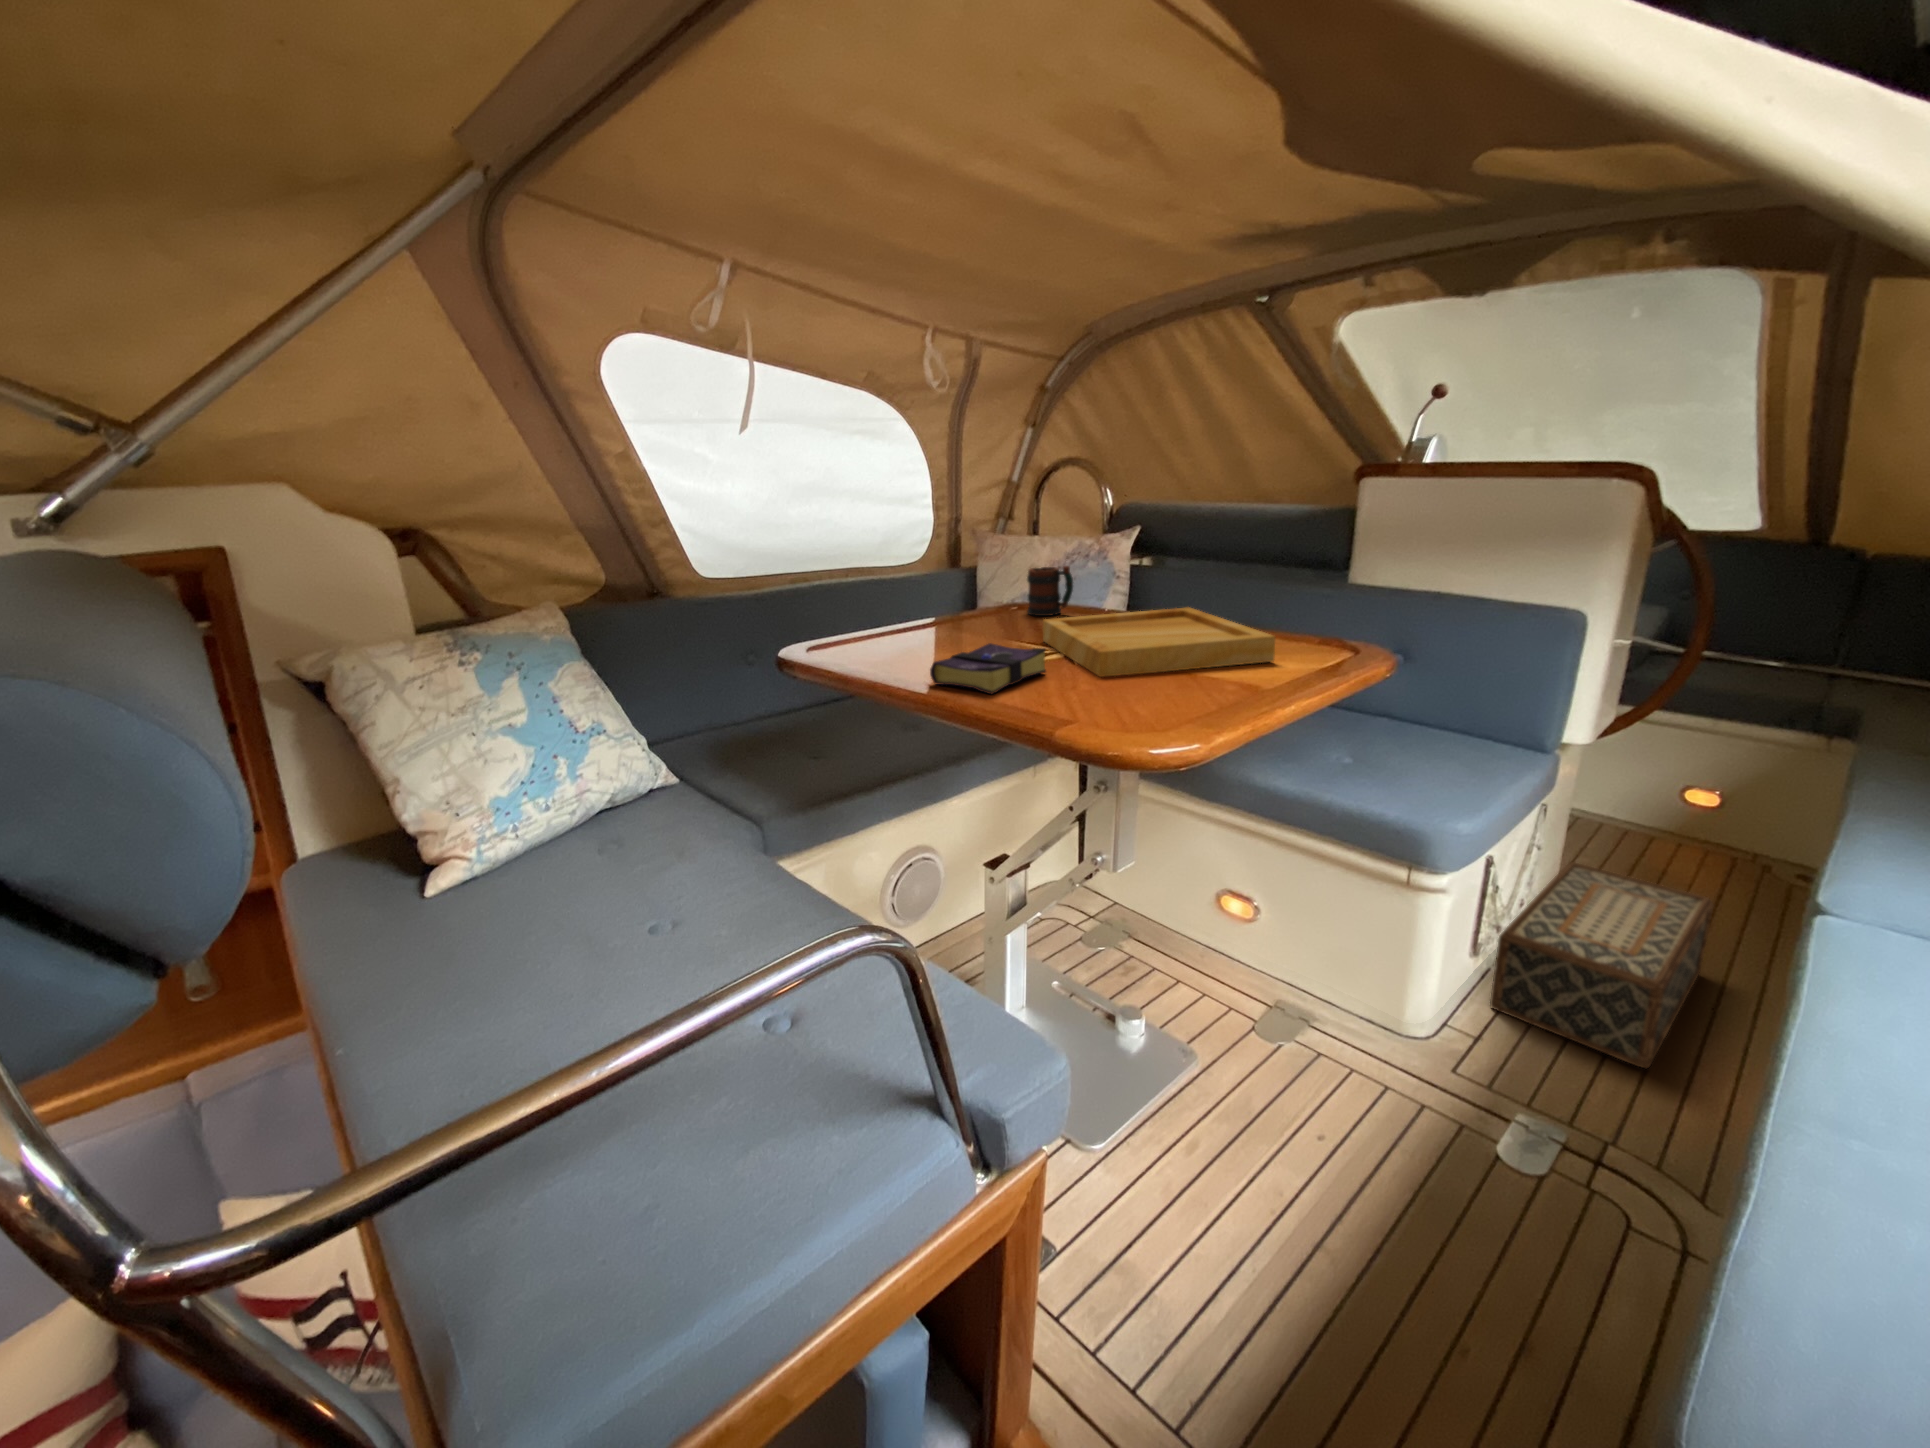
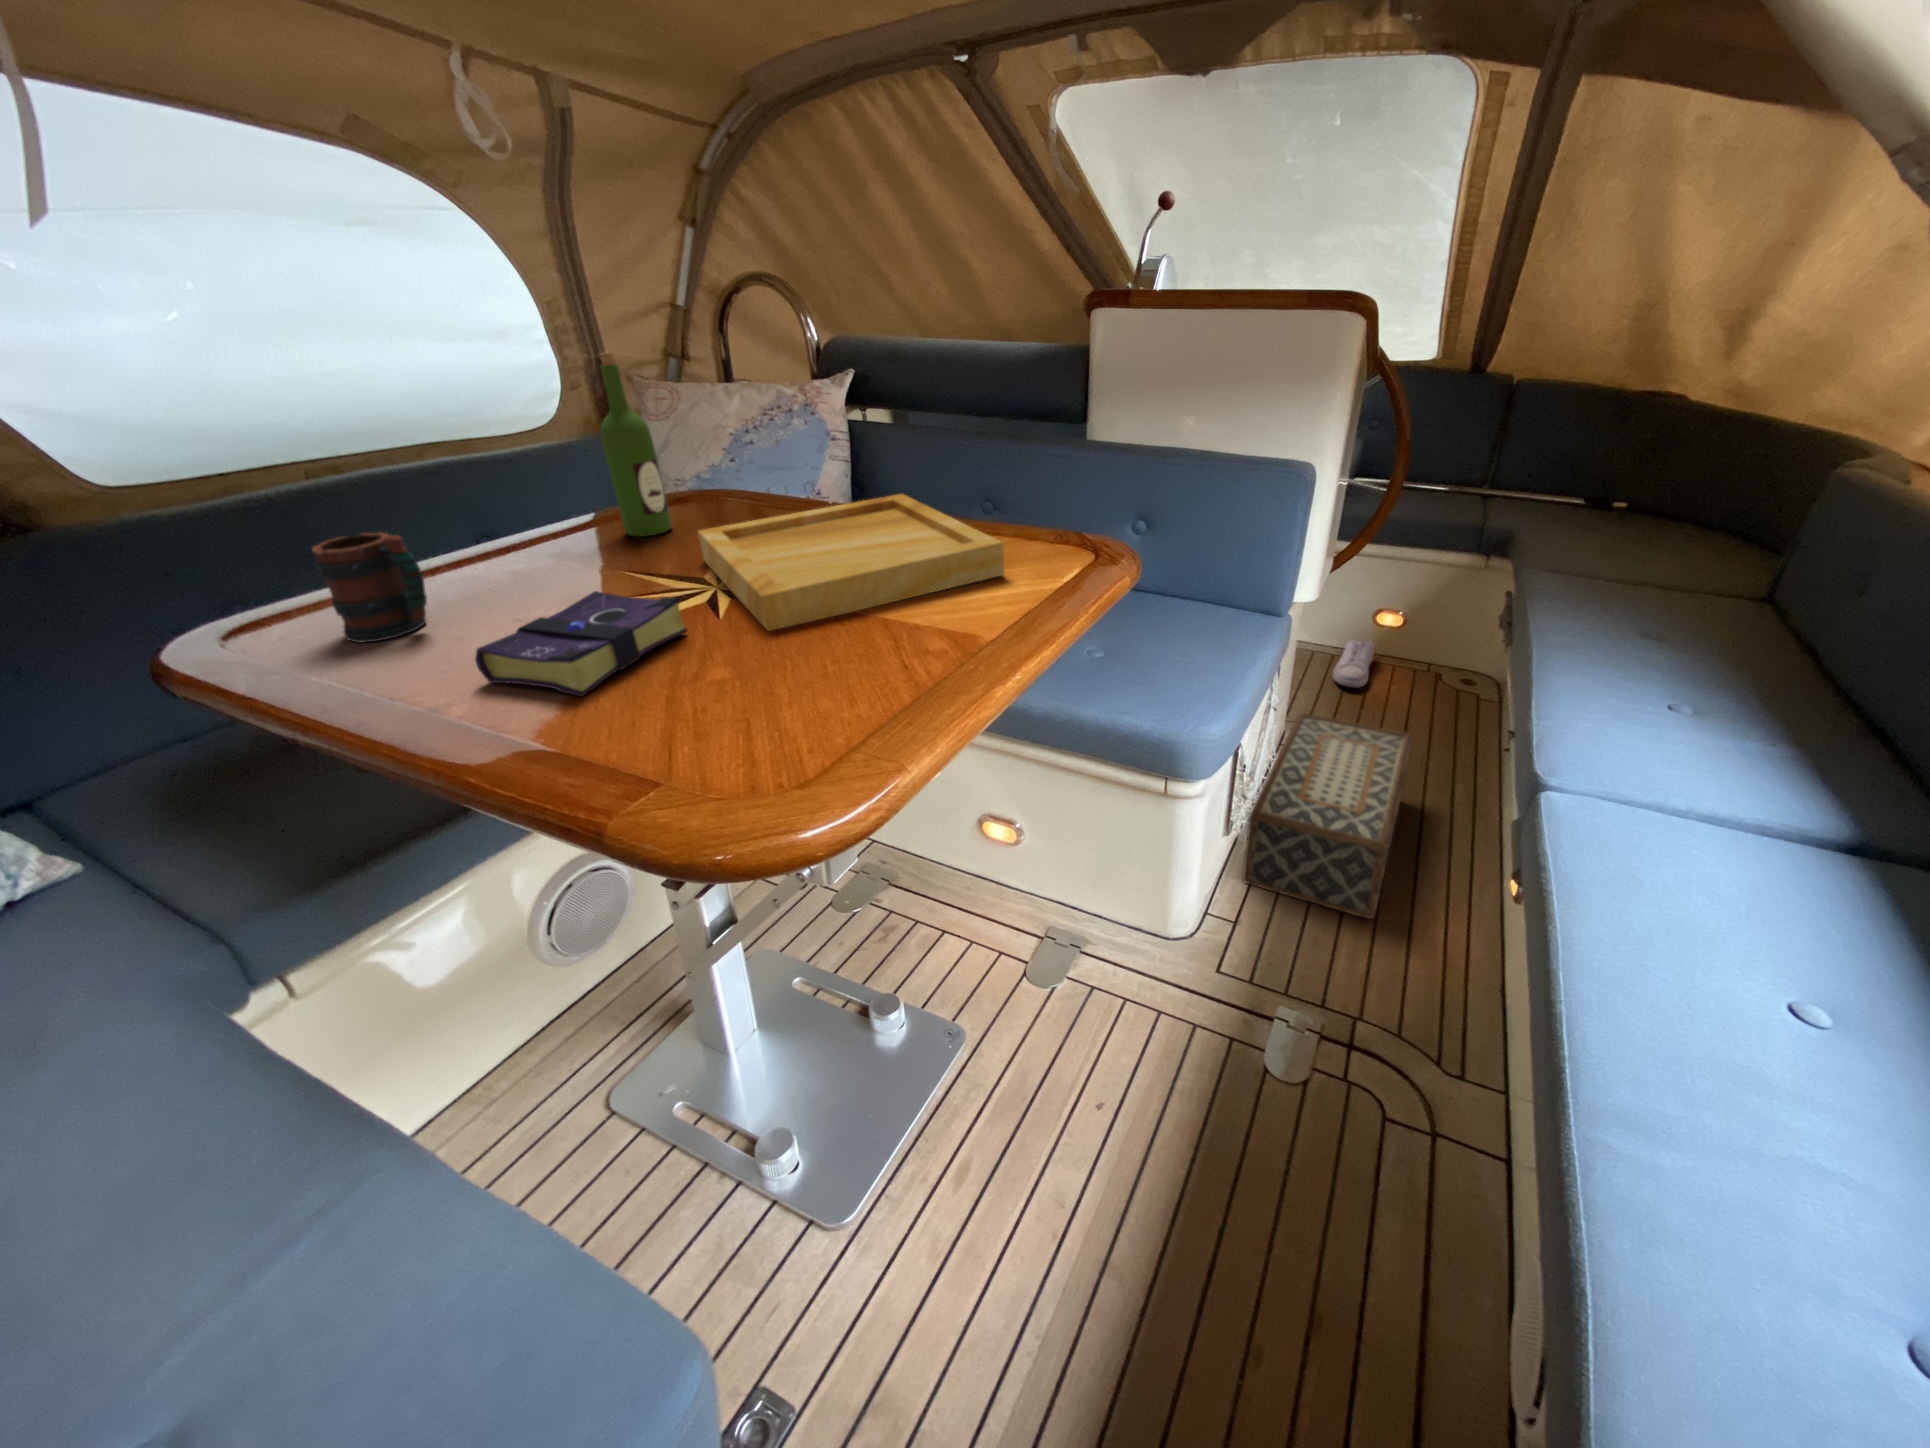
wine bottle: none [981,504,1015,627] -> present [600,352,672,536]
mug: present [1027,566,1073,616] -> present [312,533,427,643]
shoe: none [1623,807,1681,863] -> present [1333,640,1374,688]

